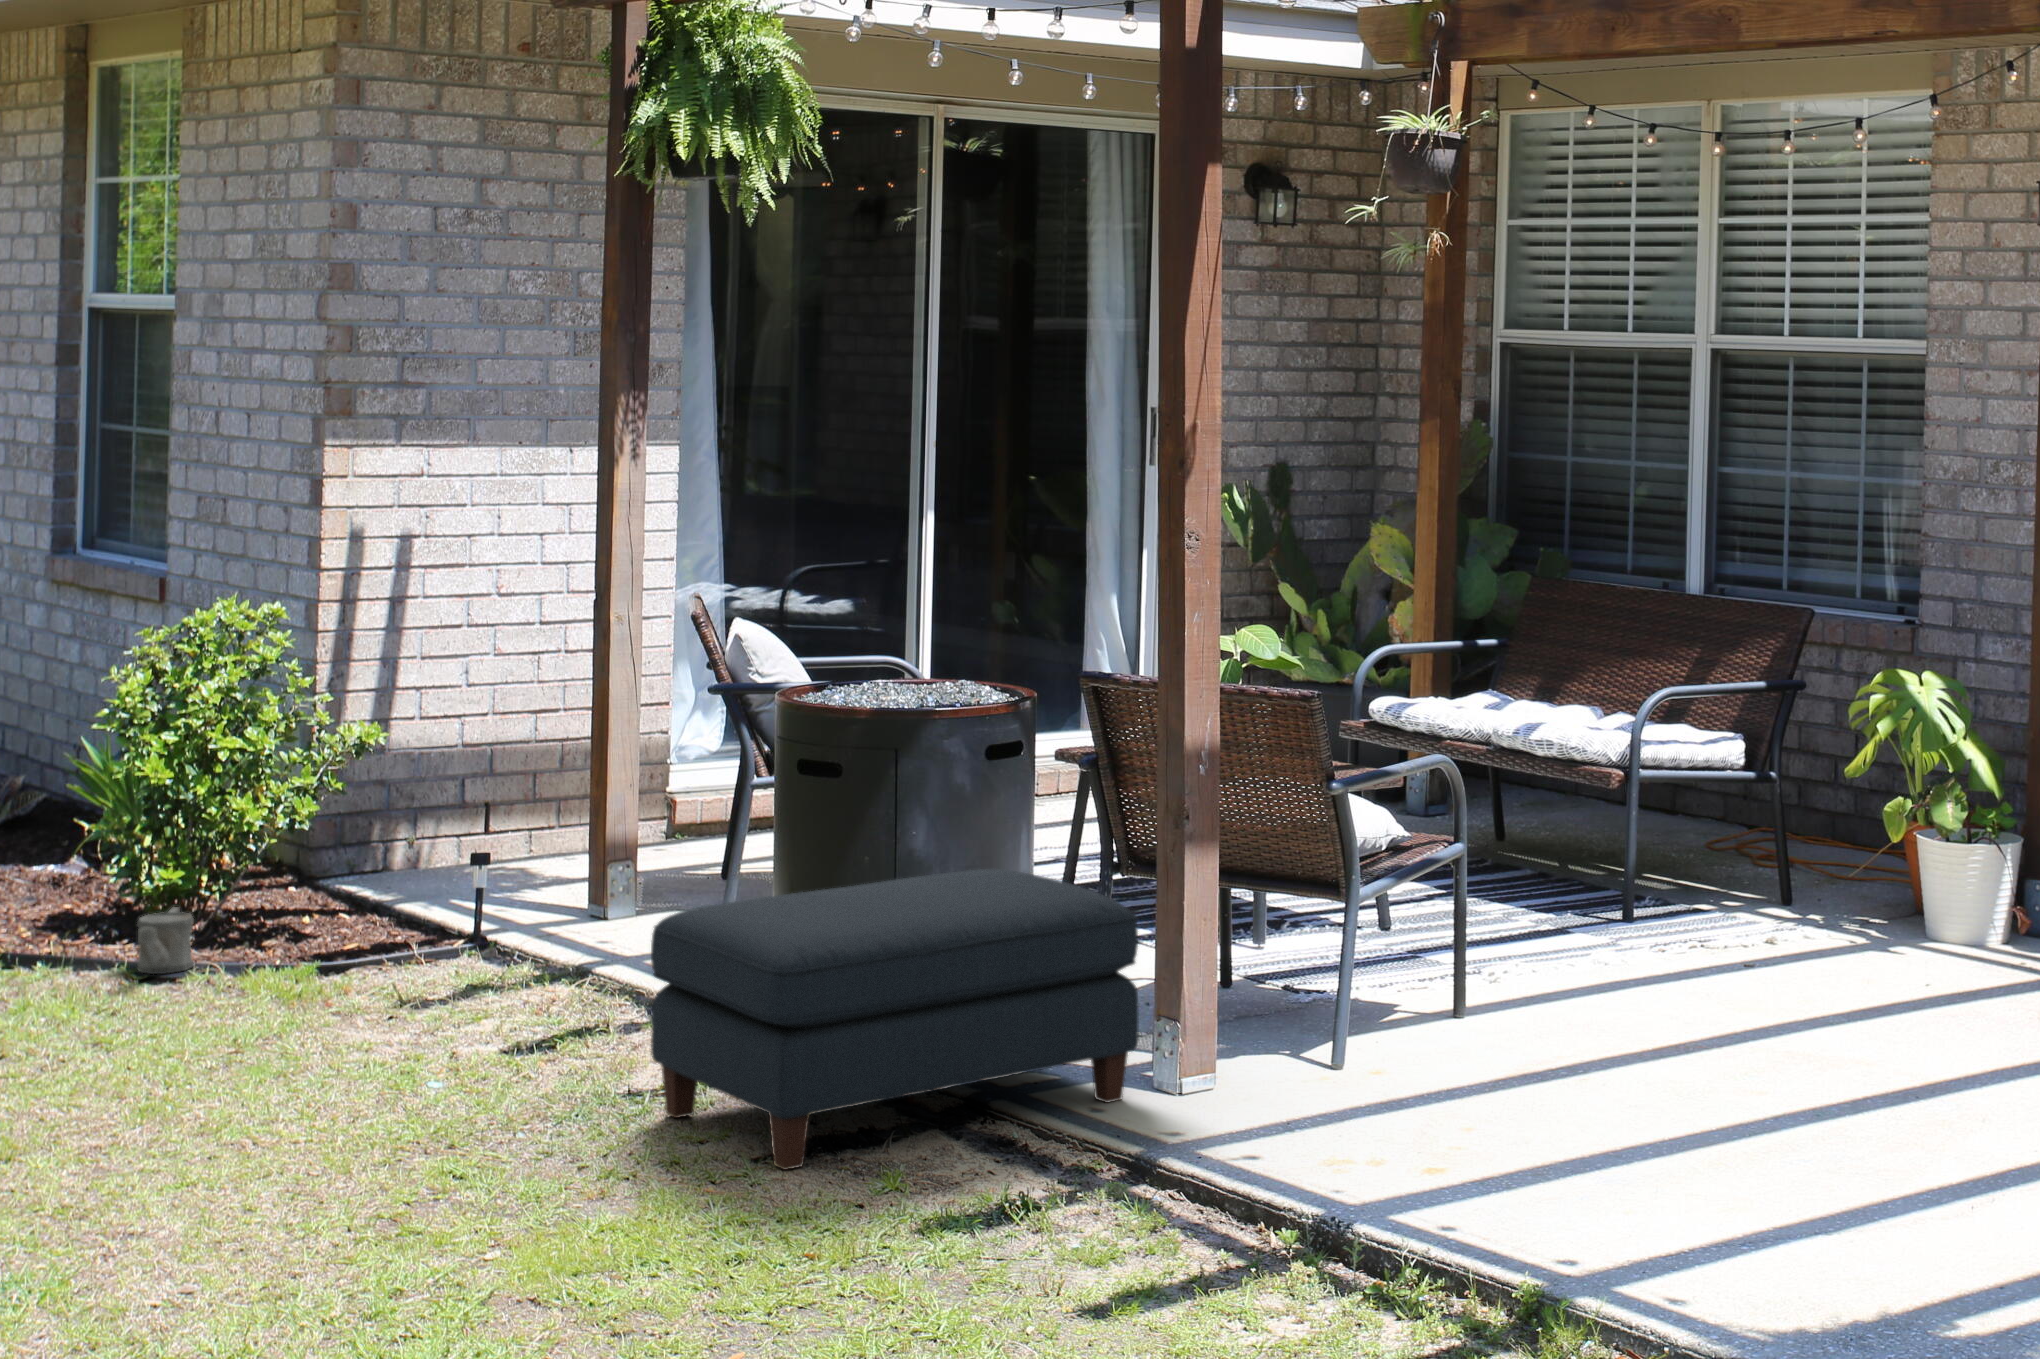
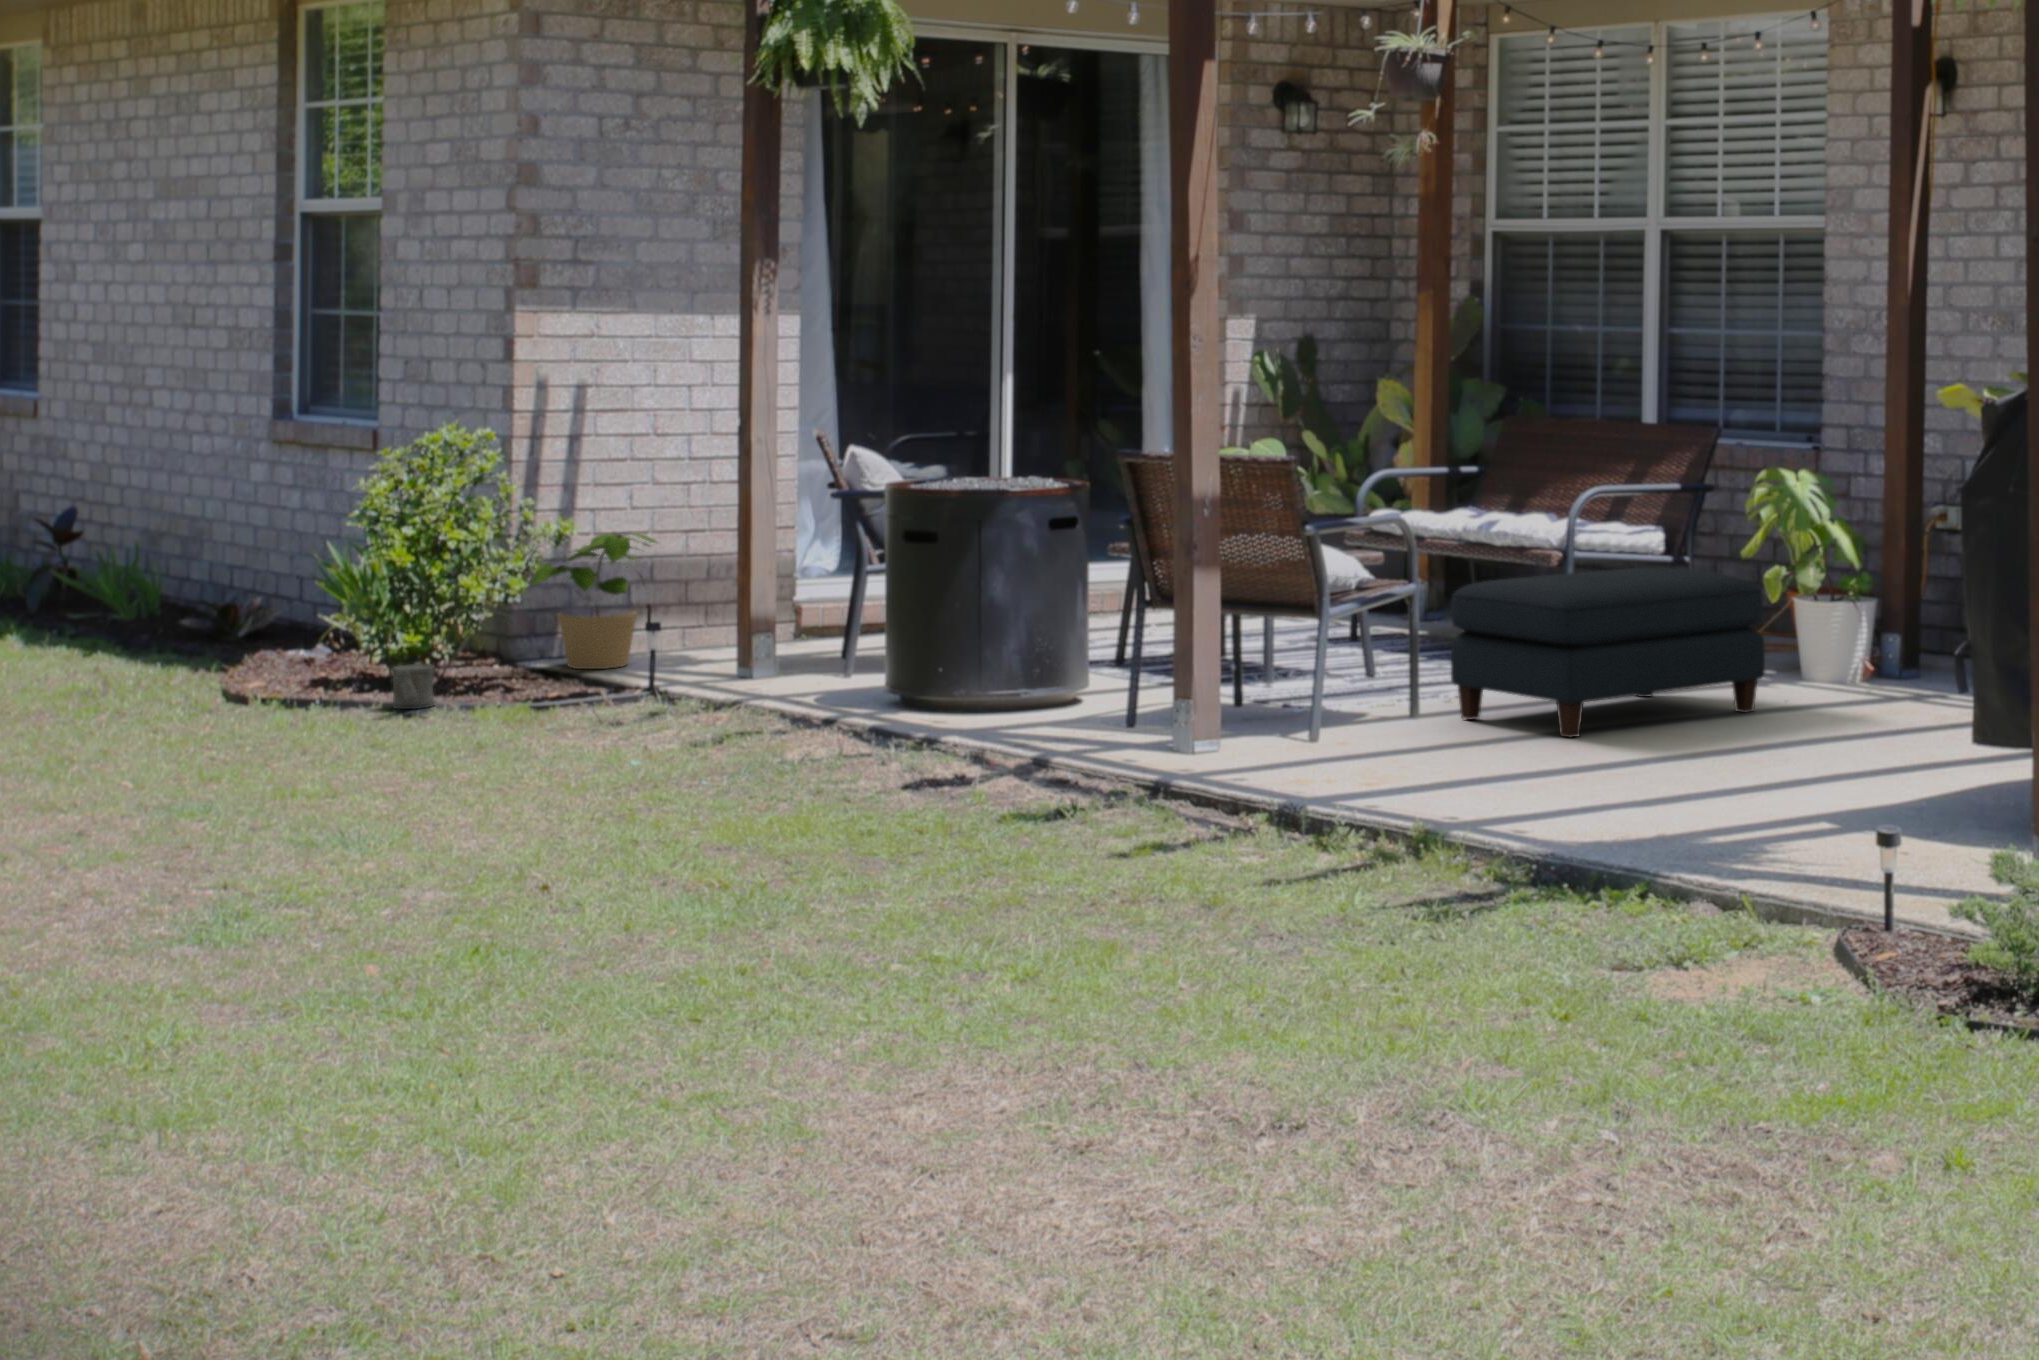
potted plant: none [328,731,493,899] -> present [532,533,656,669]
ottoman: present [651,869,1139,1170] -> present [1451,568,1765,738]

